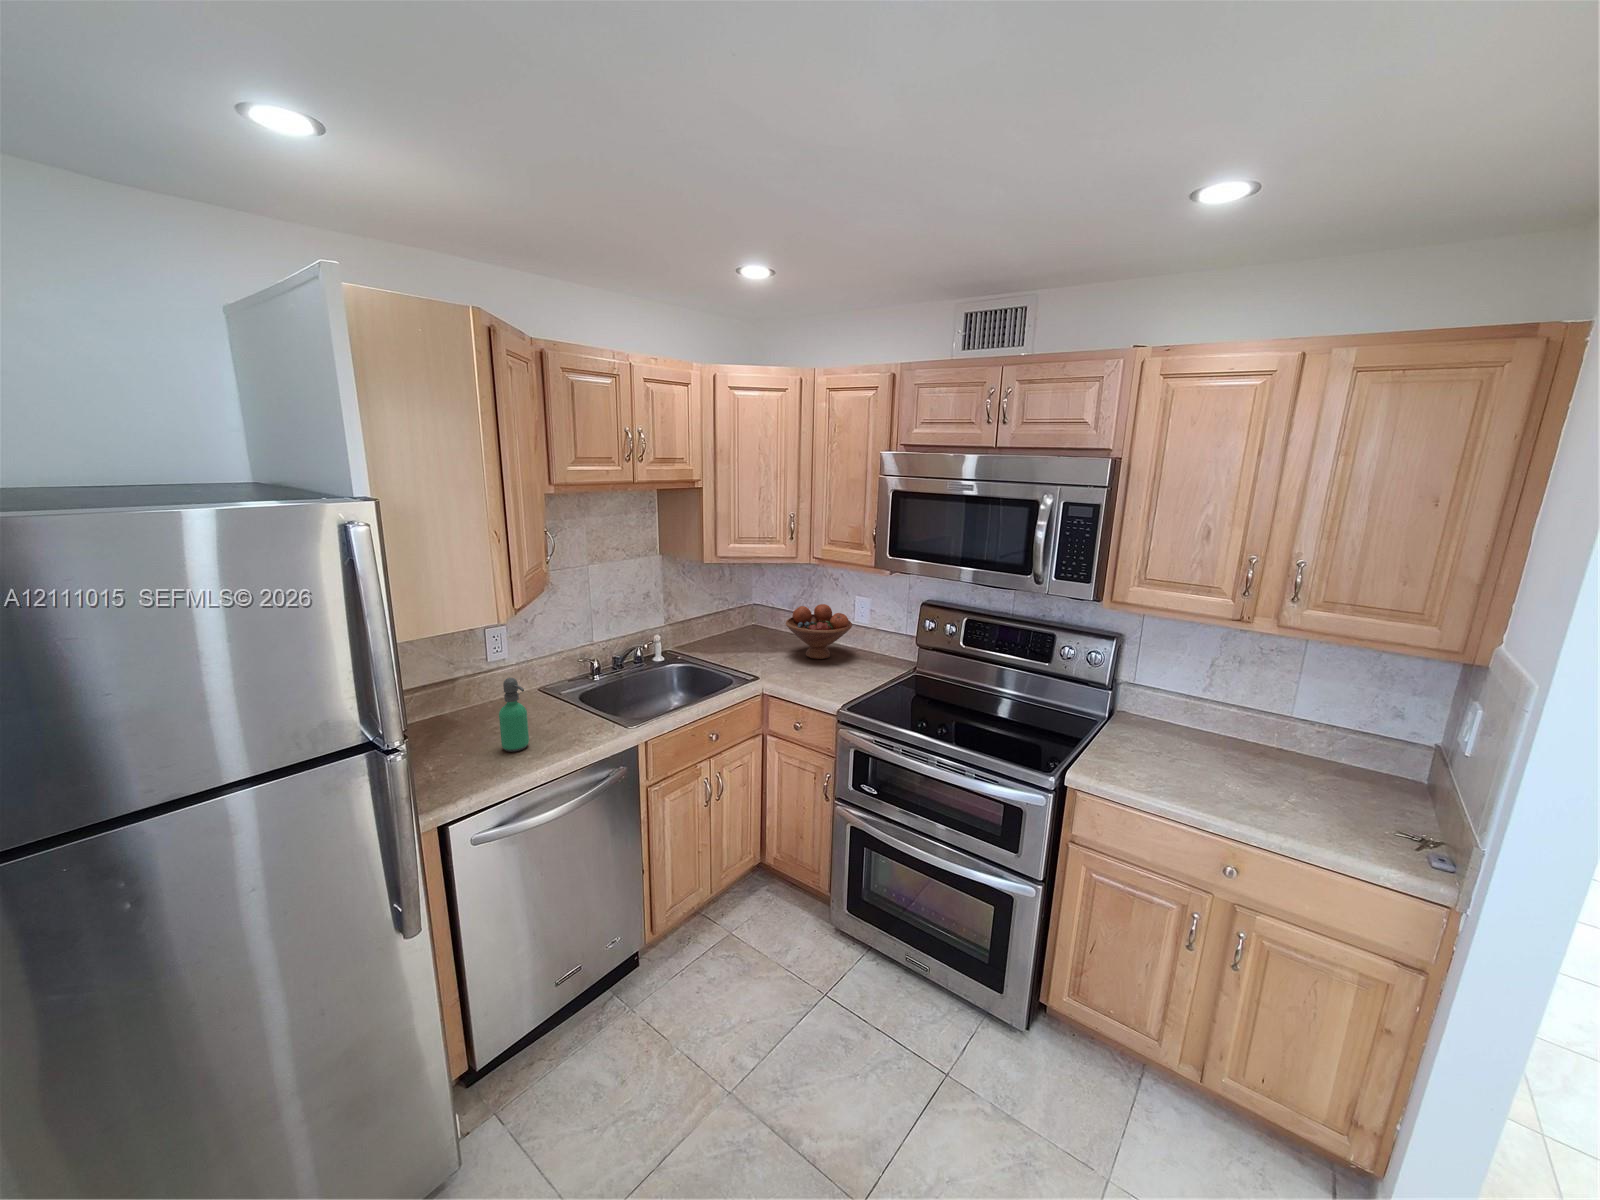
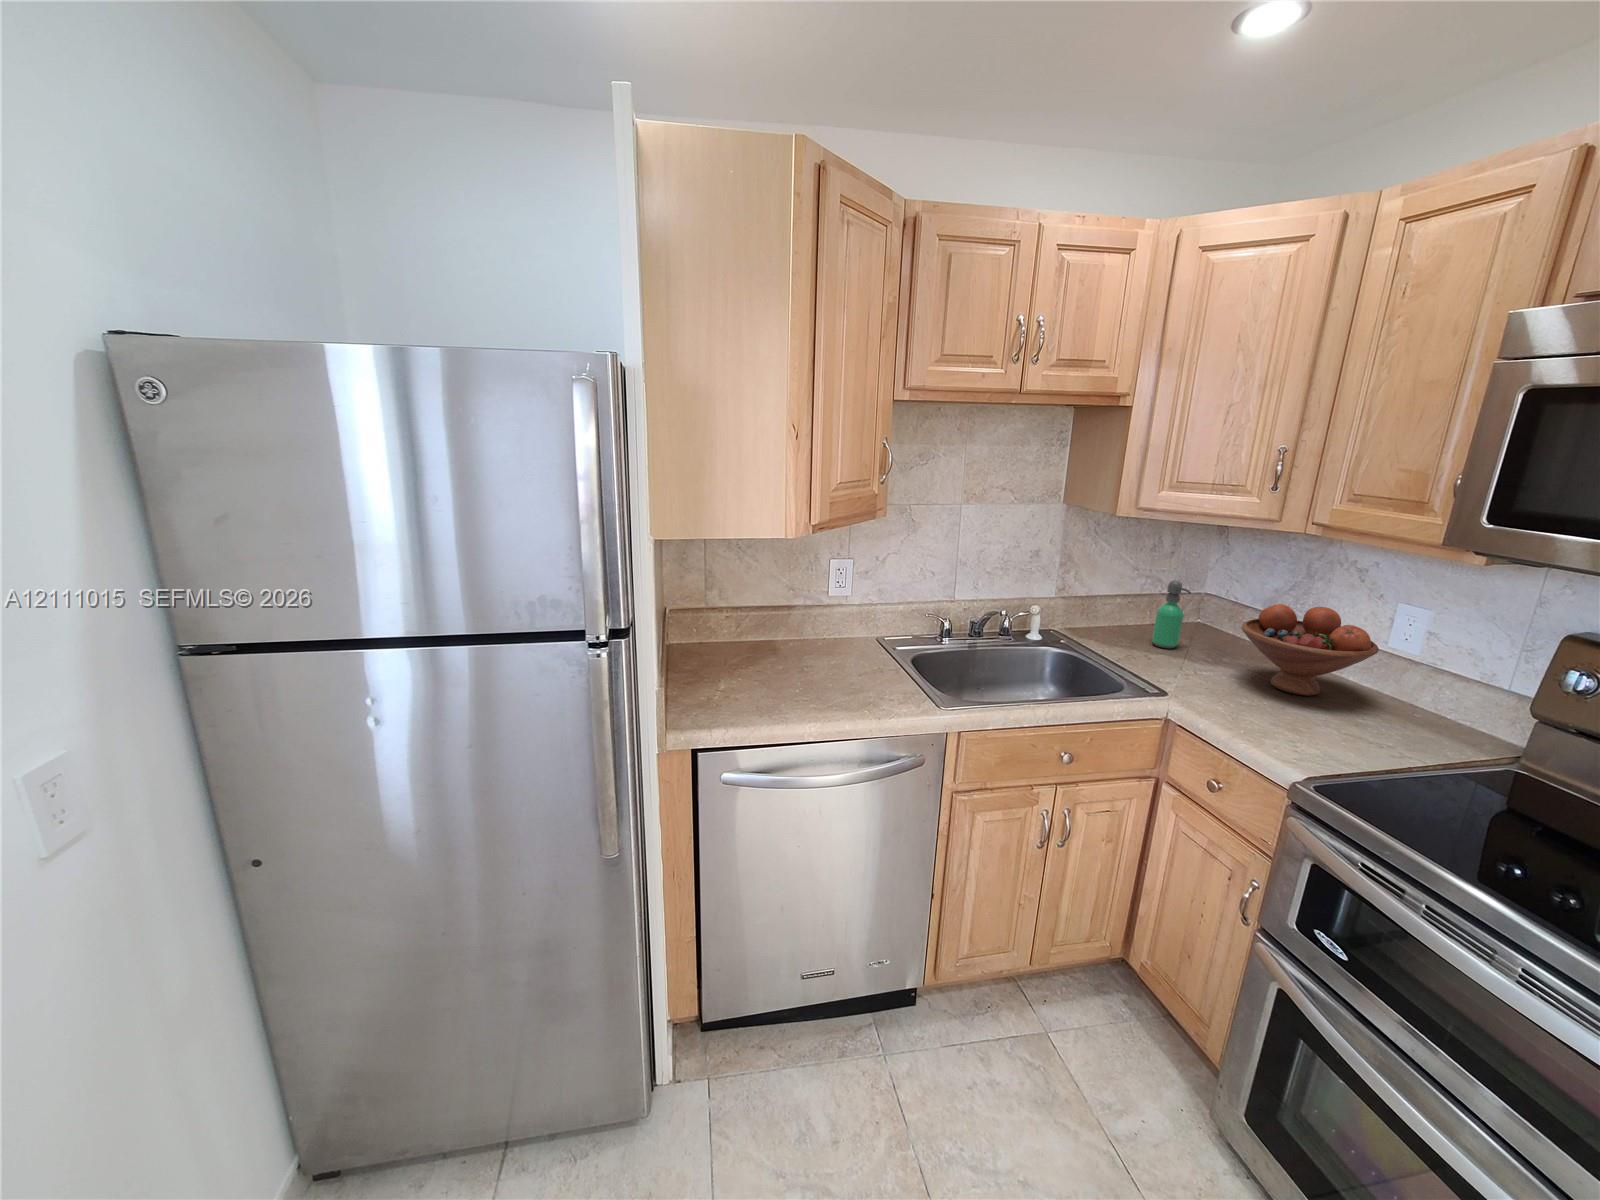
soap dispenser: present [499,678,529,752] -> present [1152,580,1191,648]

